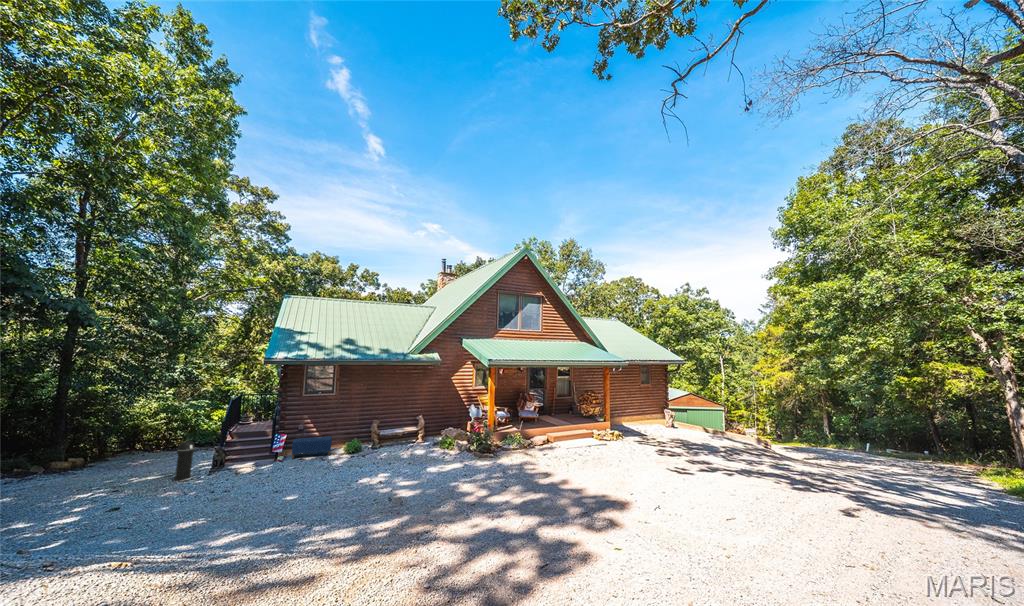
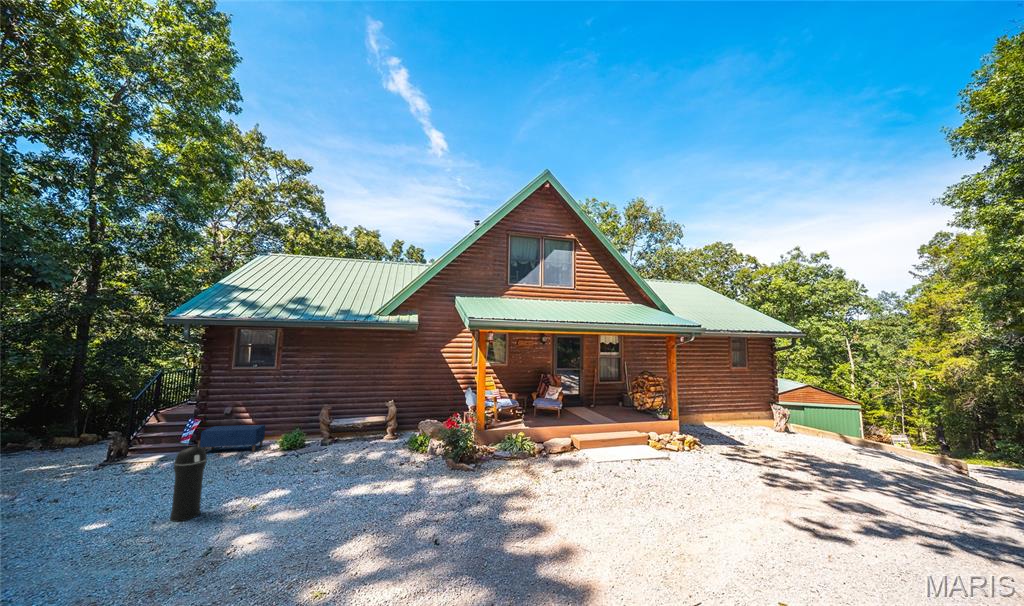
trash can: present [175,441,195,481] -> present [170,447,207,522]

